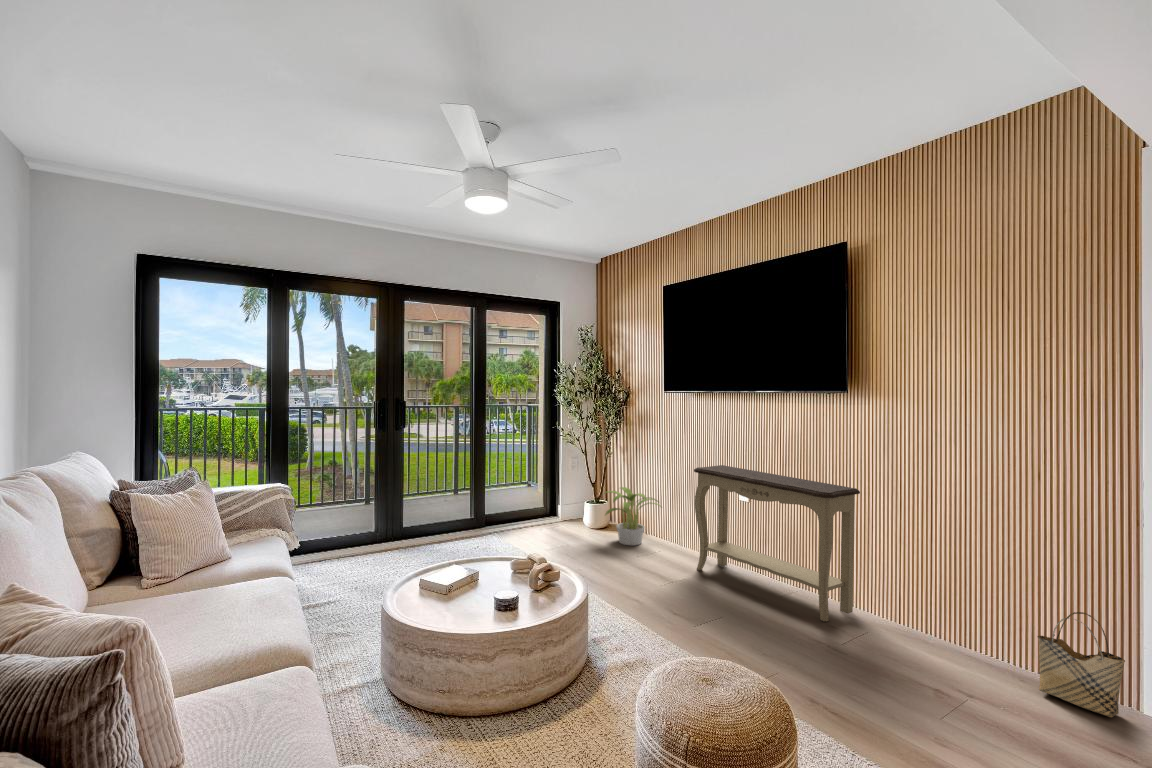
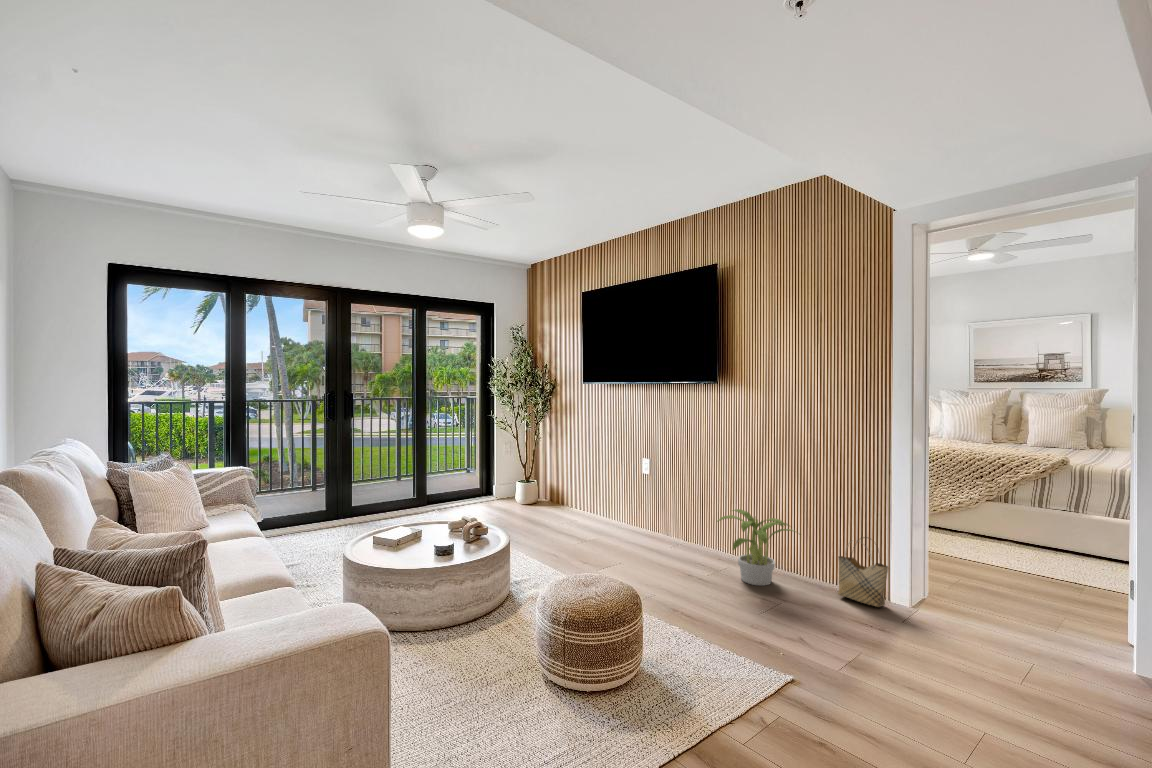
console table: present [694,465,860,622] -> none [604,445,728,562]
potted plant: present [604,487,661,545] -> present [717,509,793,585]

